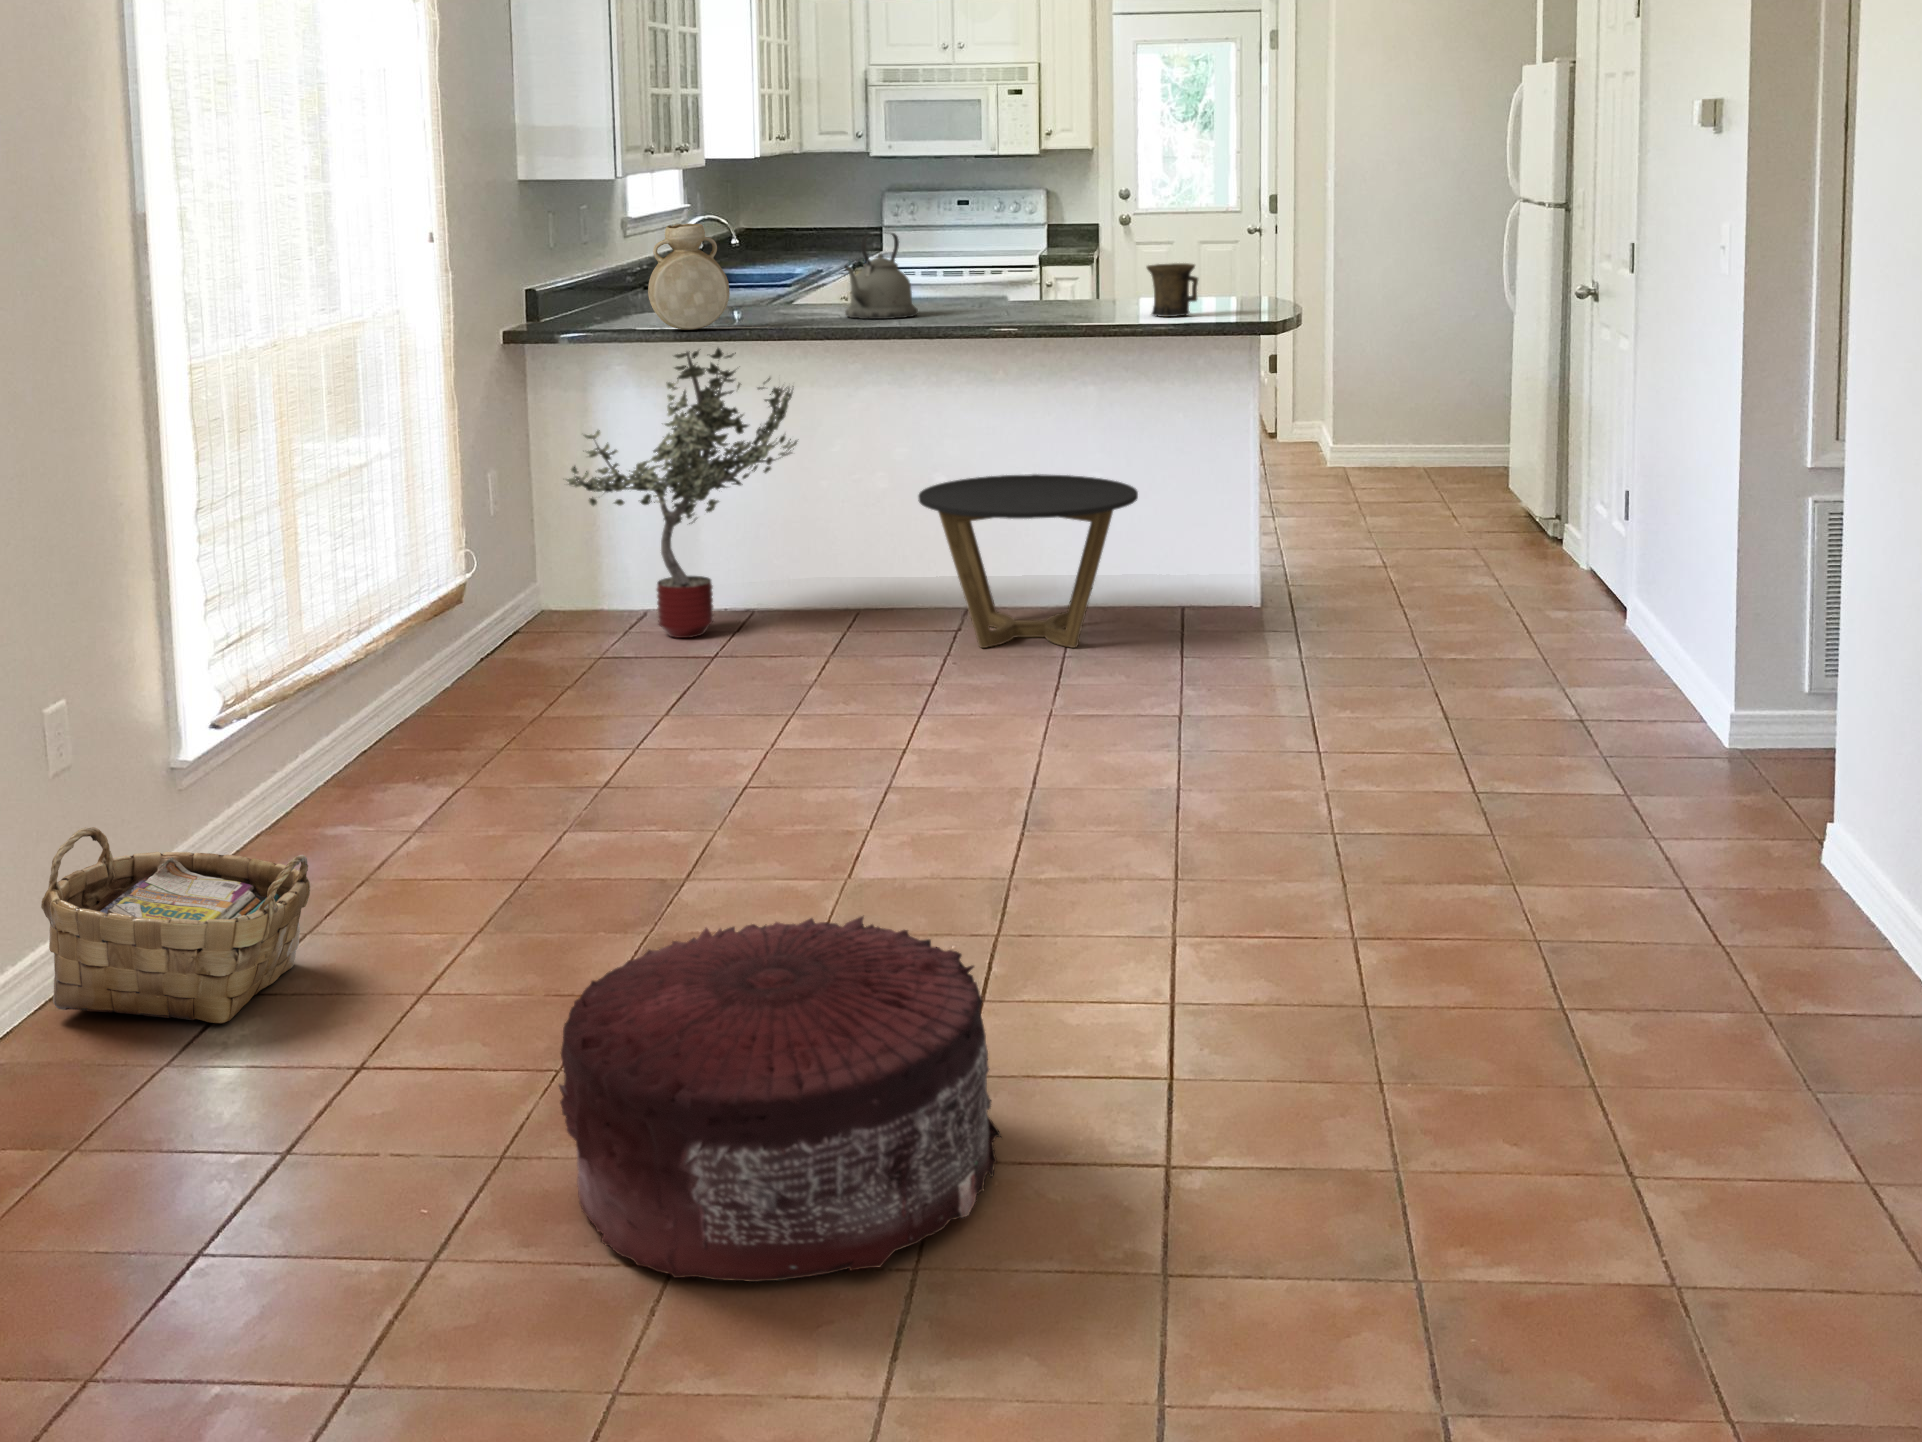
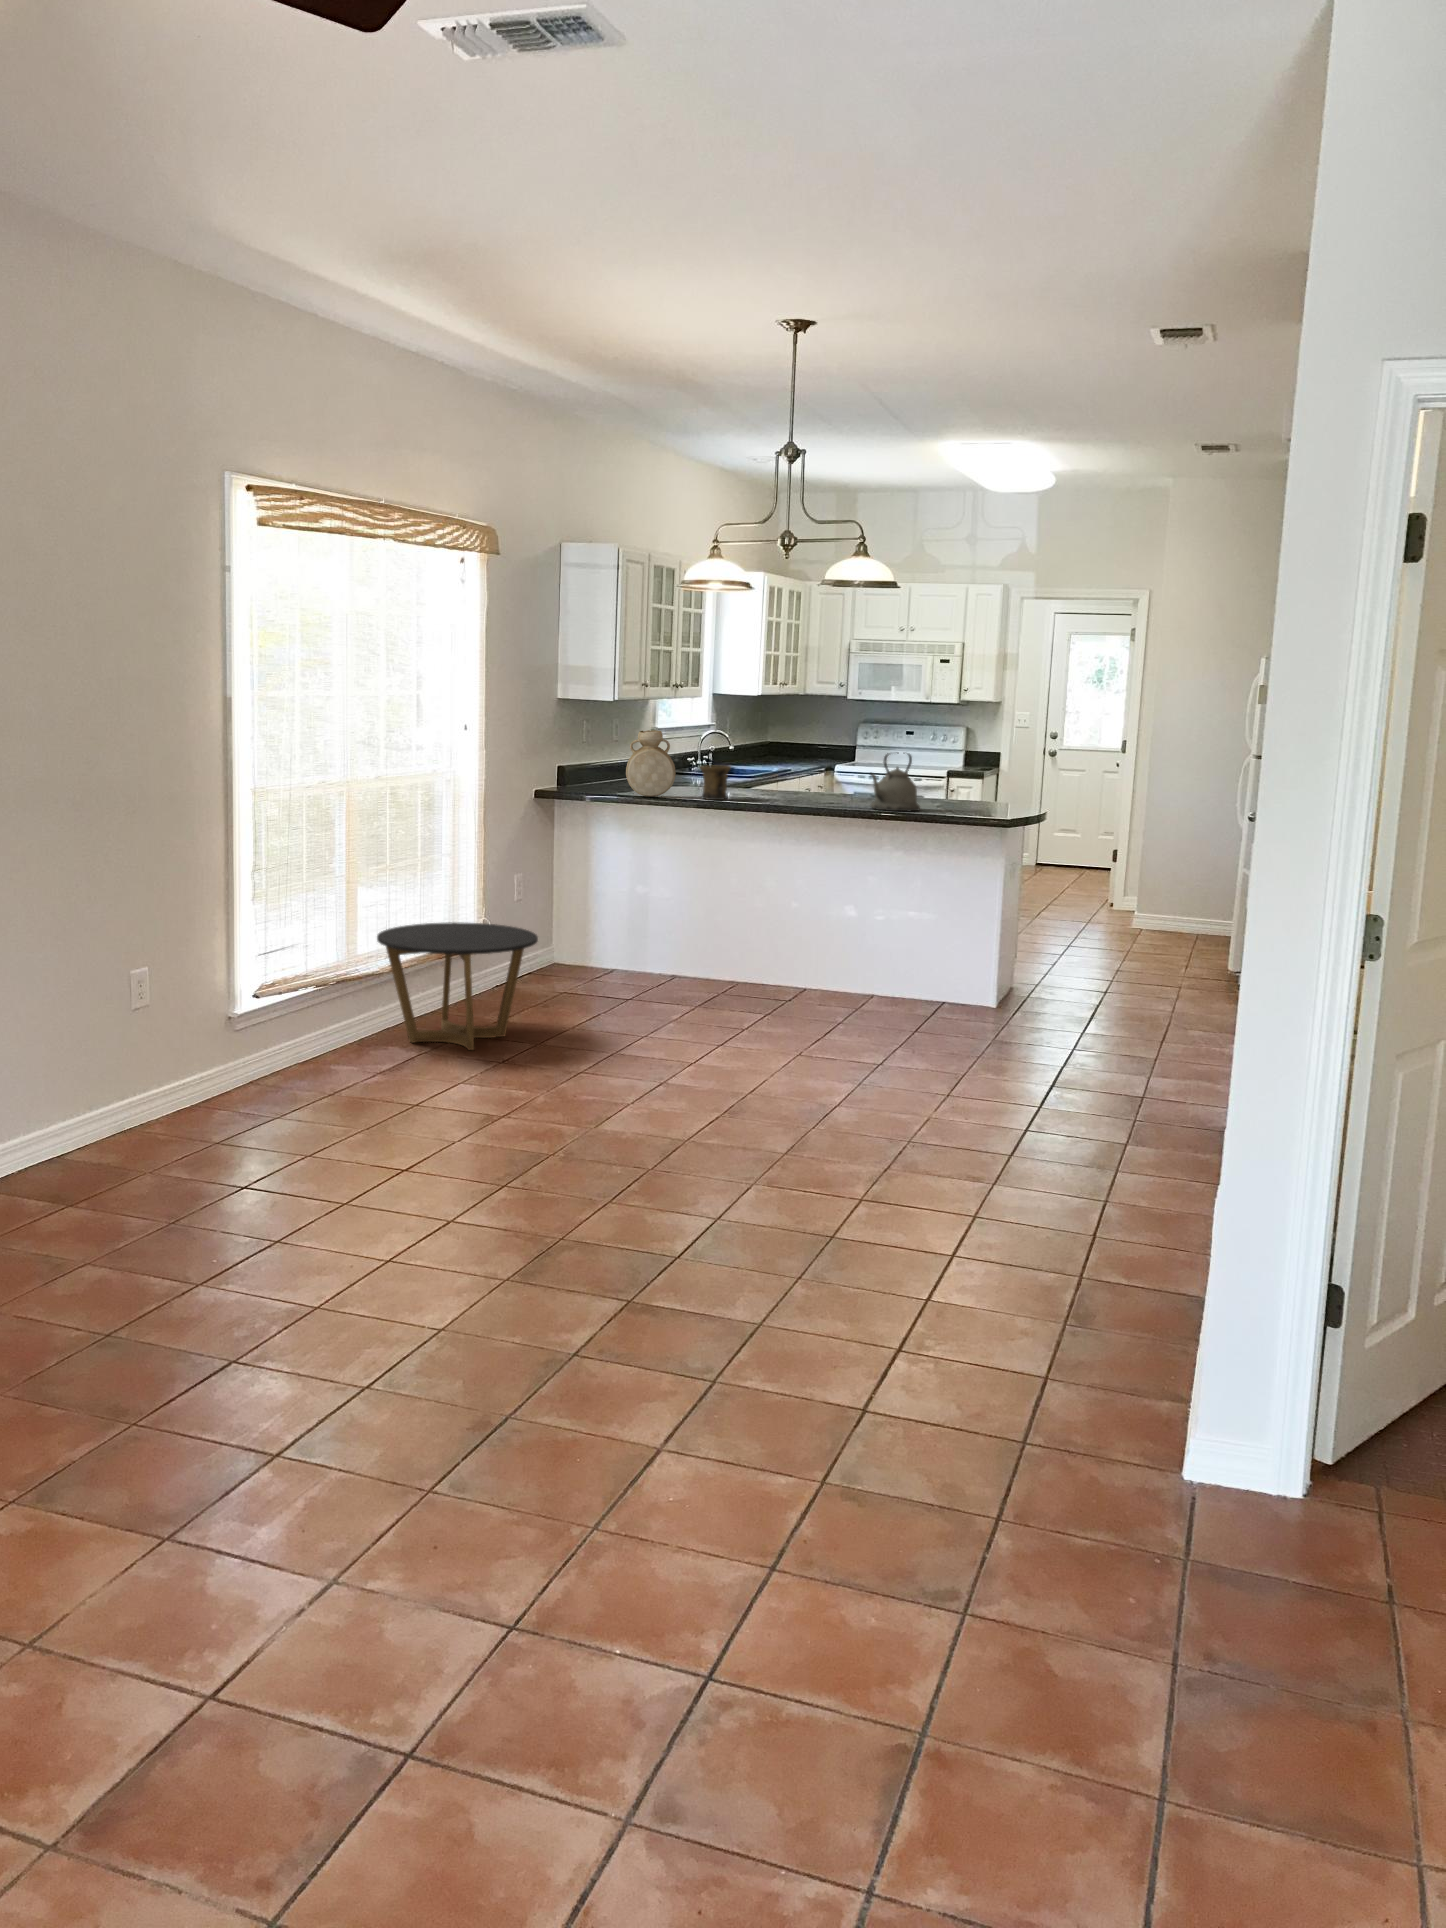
kettle: present [845,232,918,319] -> present [870,753,920,811]
mug: present [1147,263,1198,317] -> present [700,766,731,800]
potted tree: present [566,348,797,638] -> none [564,807,703,985]
side table: present [918,474,1138,648] -> present [377,922,538,1050]
woven basket: present [41,827,310,1024] -> none [166,1026,304,1136]
pouf: present [559,916,1001,1282] -> none [343,1105,587,1283]

